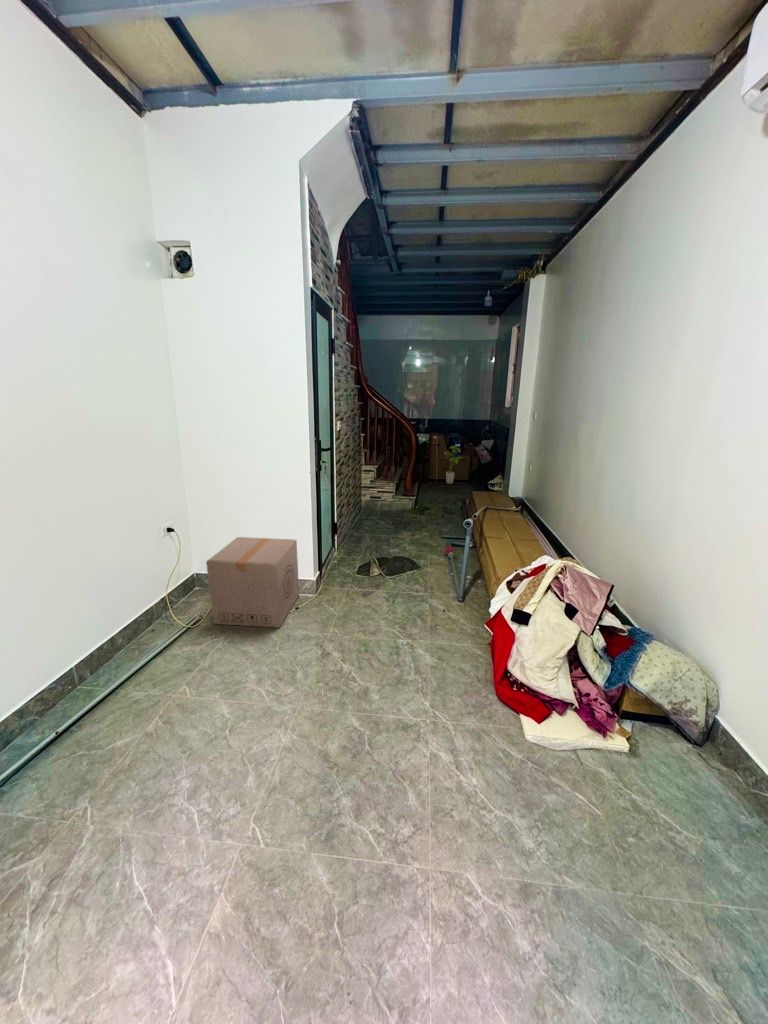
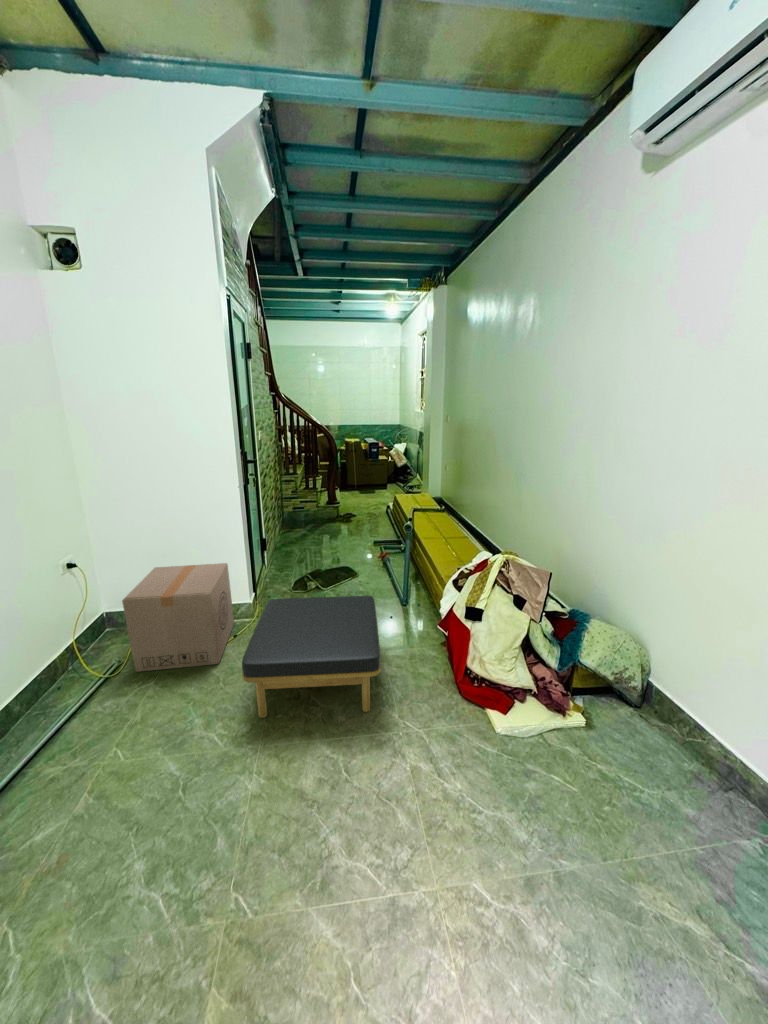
house plant: present [445,446,461,484] -> none [363,451,383,489]
ottoman: none [291,577,423,693] -> present [242,596,381,718]

